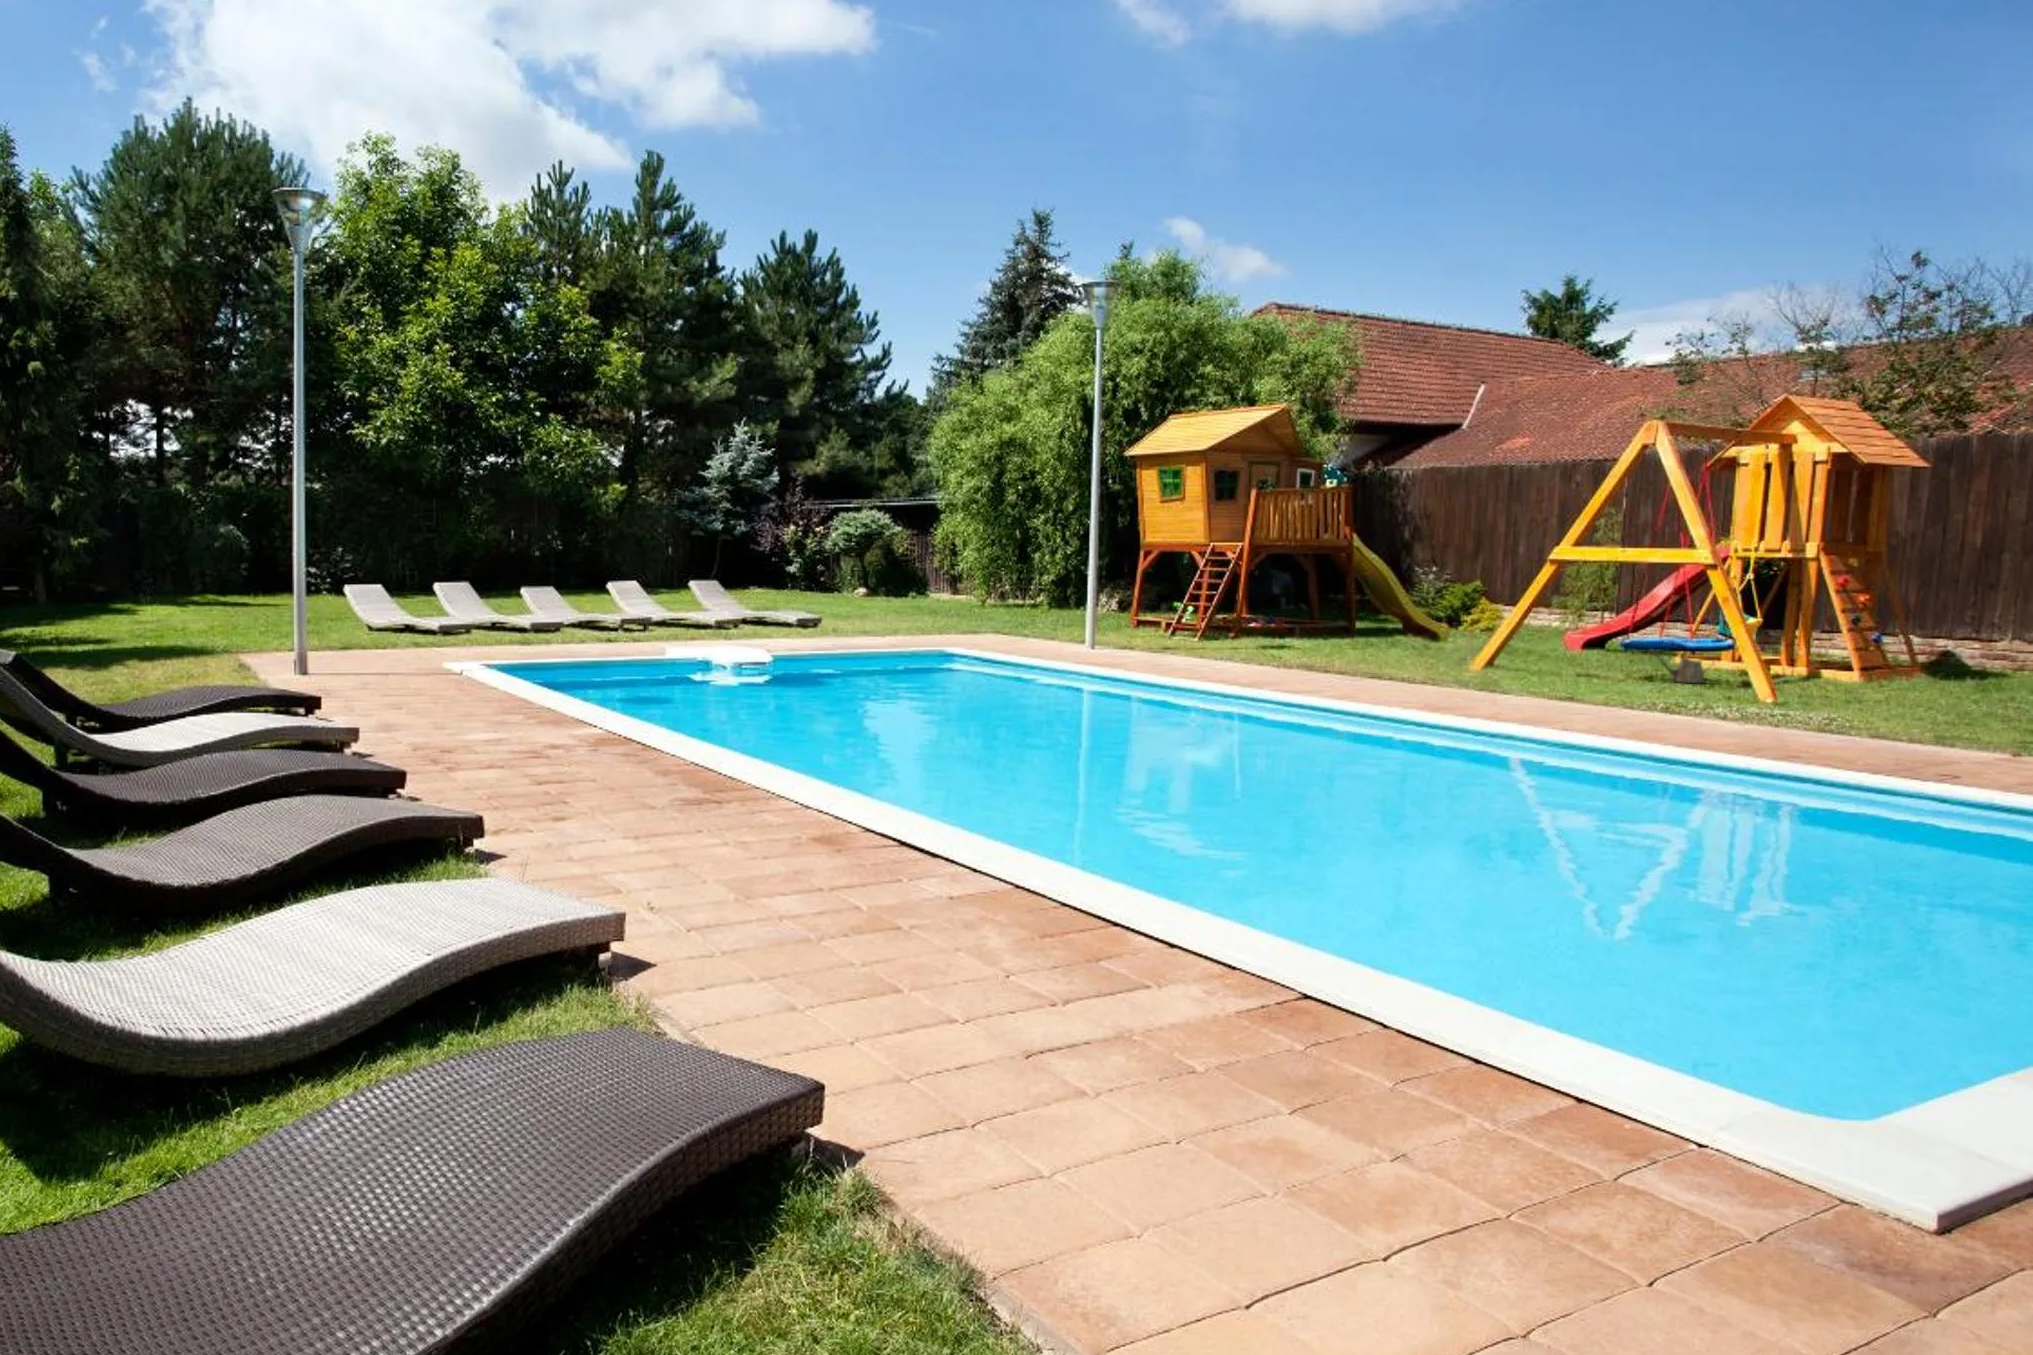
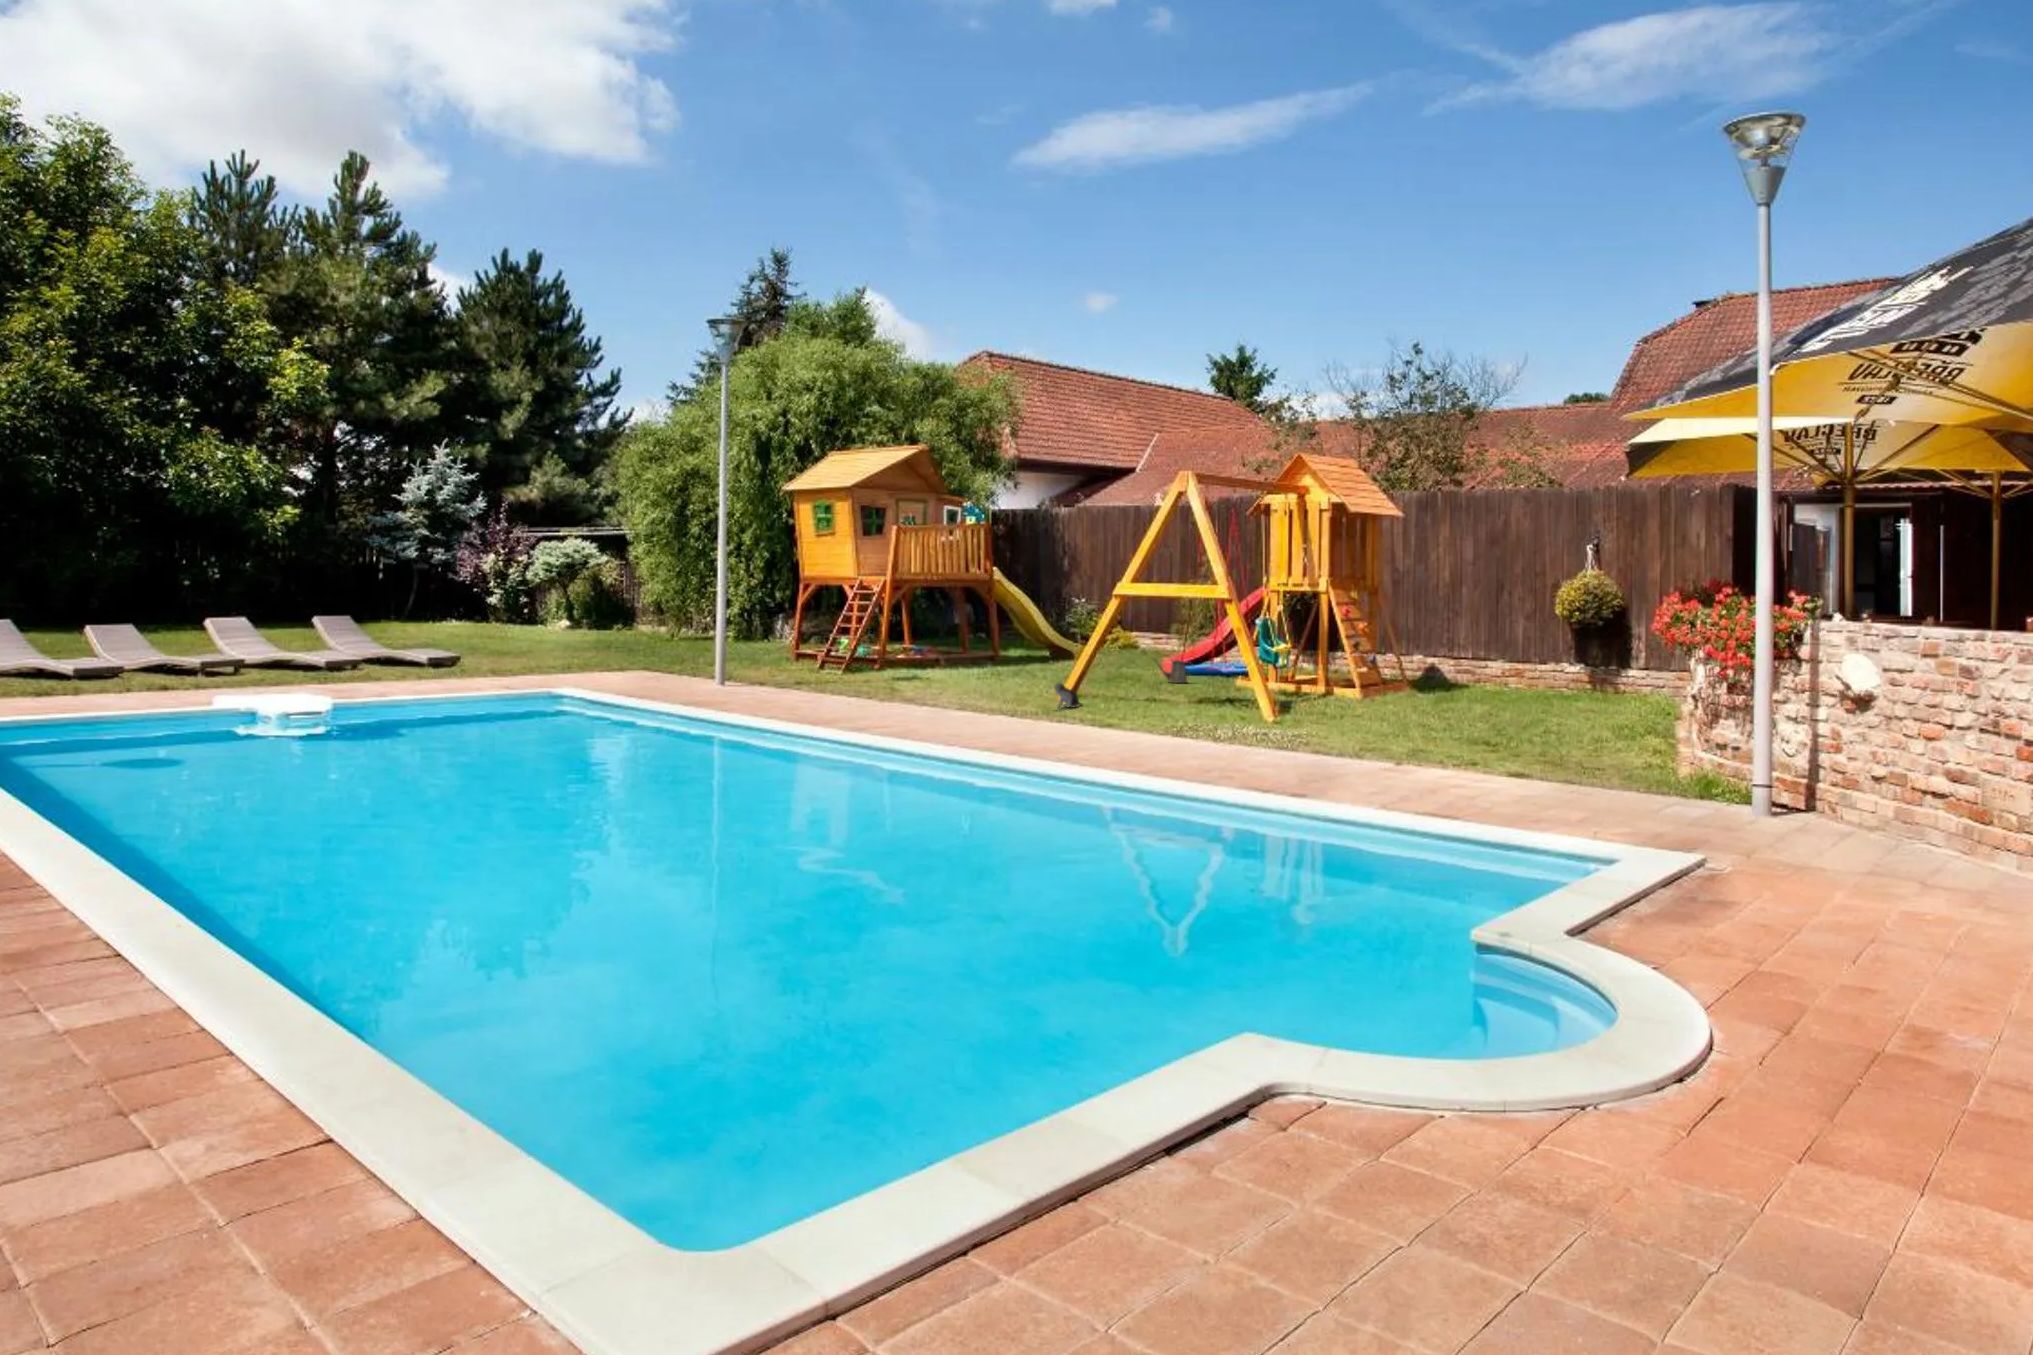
plush toy: none [1561,687,1601,718] -> present [1054,683,1083,707]

